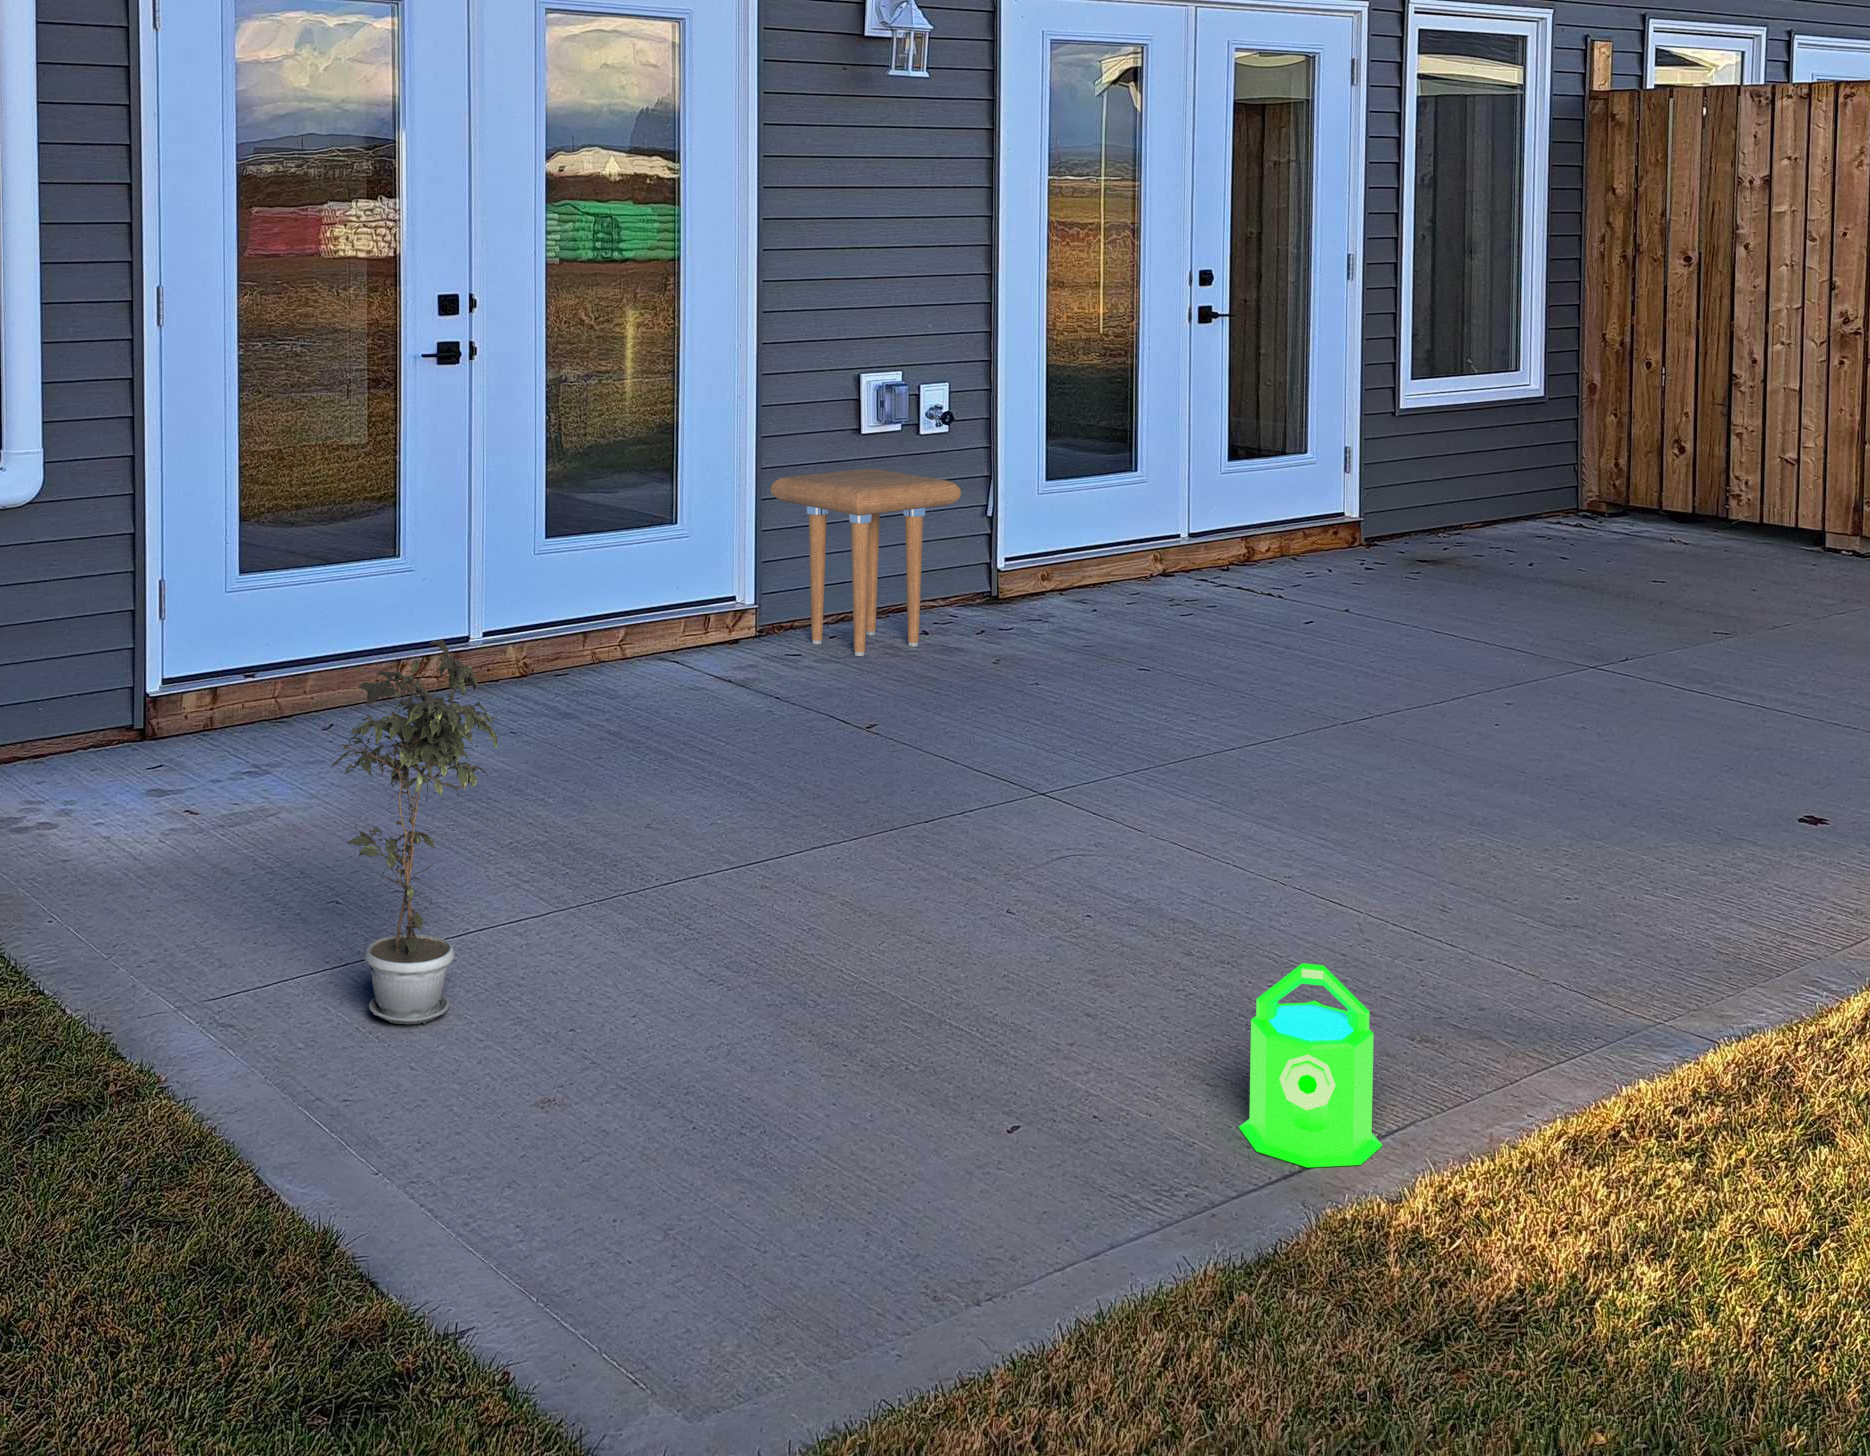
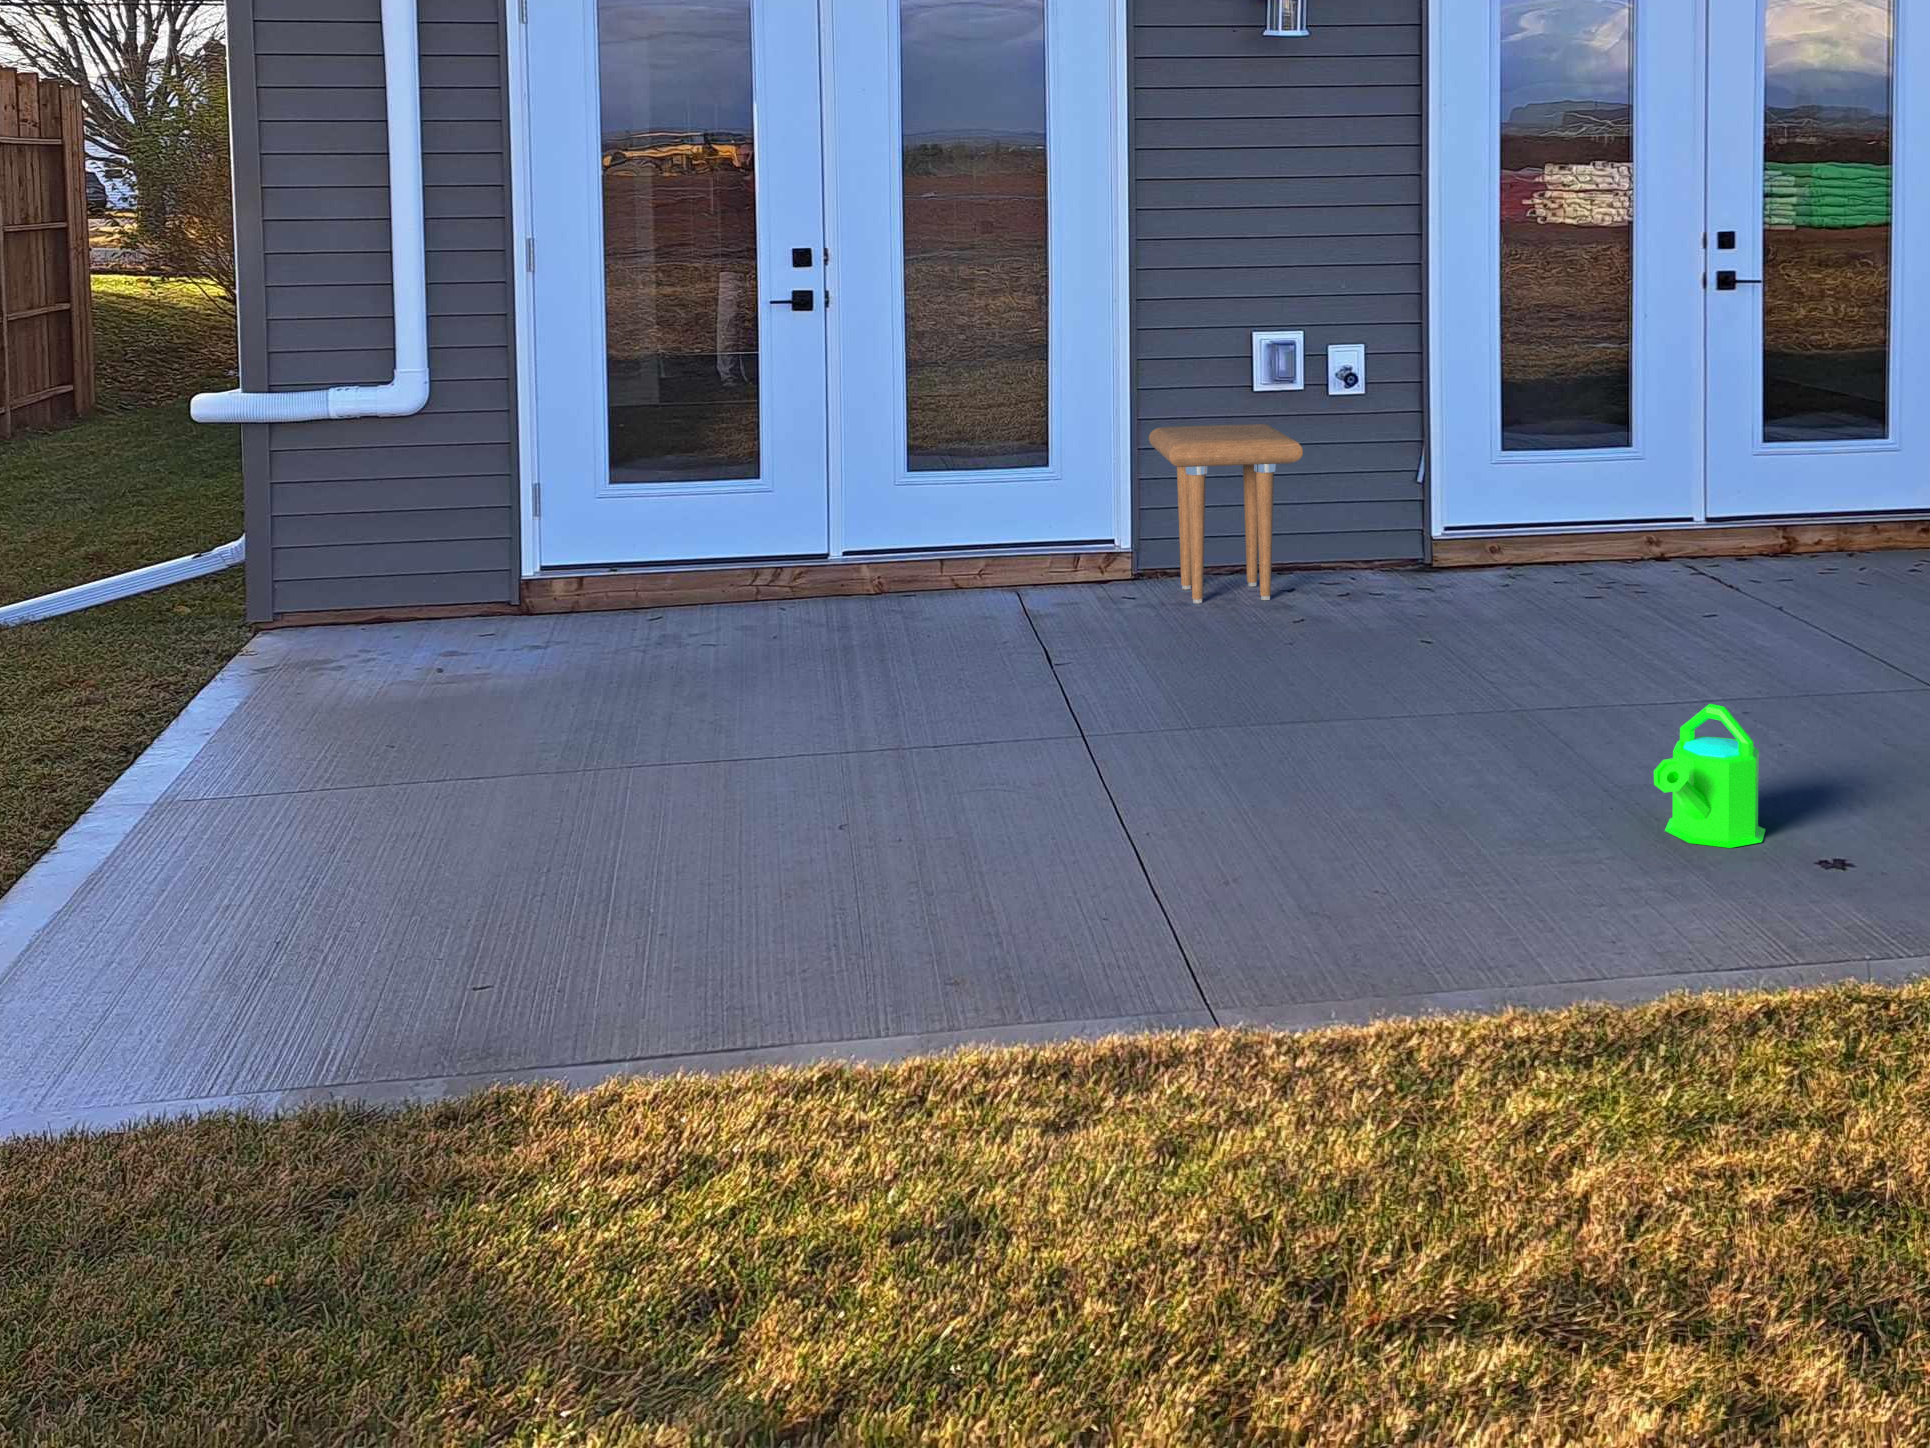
potted plant: present [331,639,498,1024] -> none [116,526,260,840]
watering can: present [1239,963,1383,1168] -> present [1654,704,1766,848]

